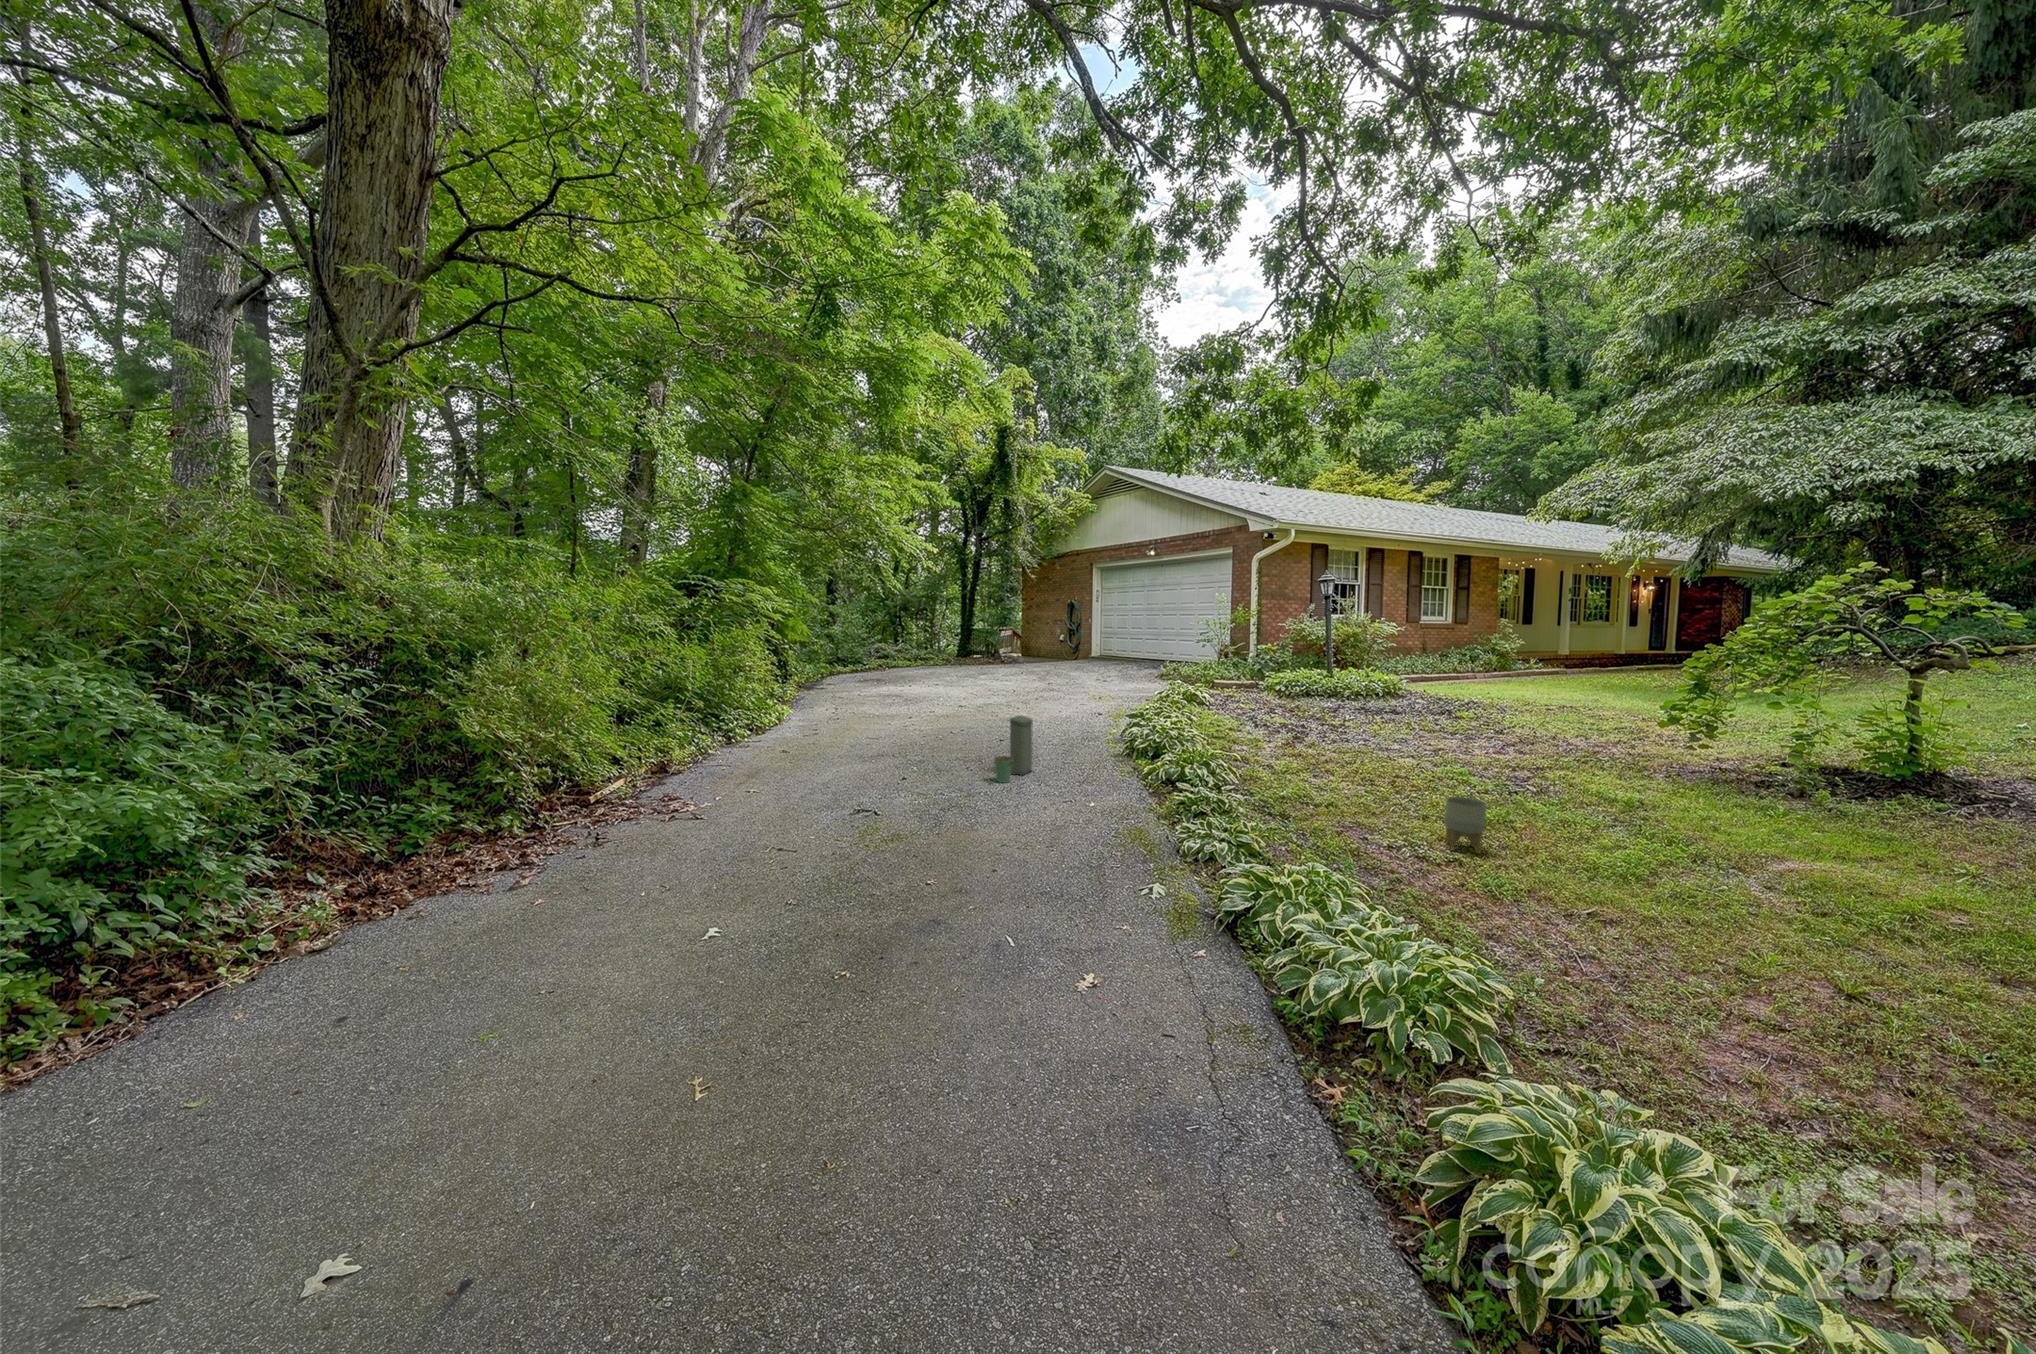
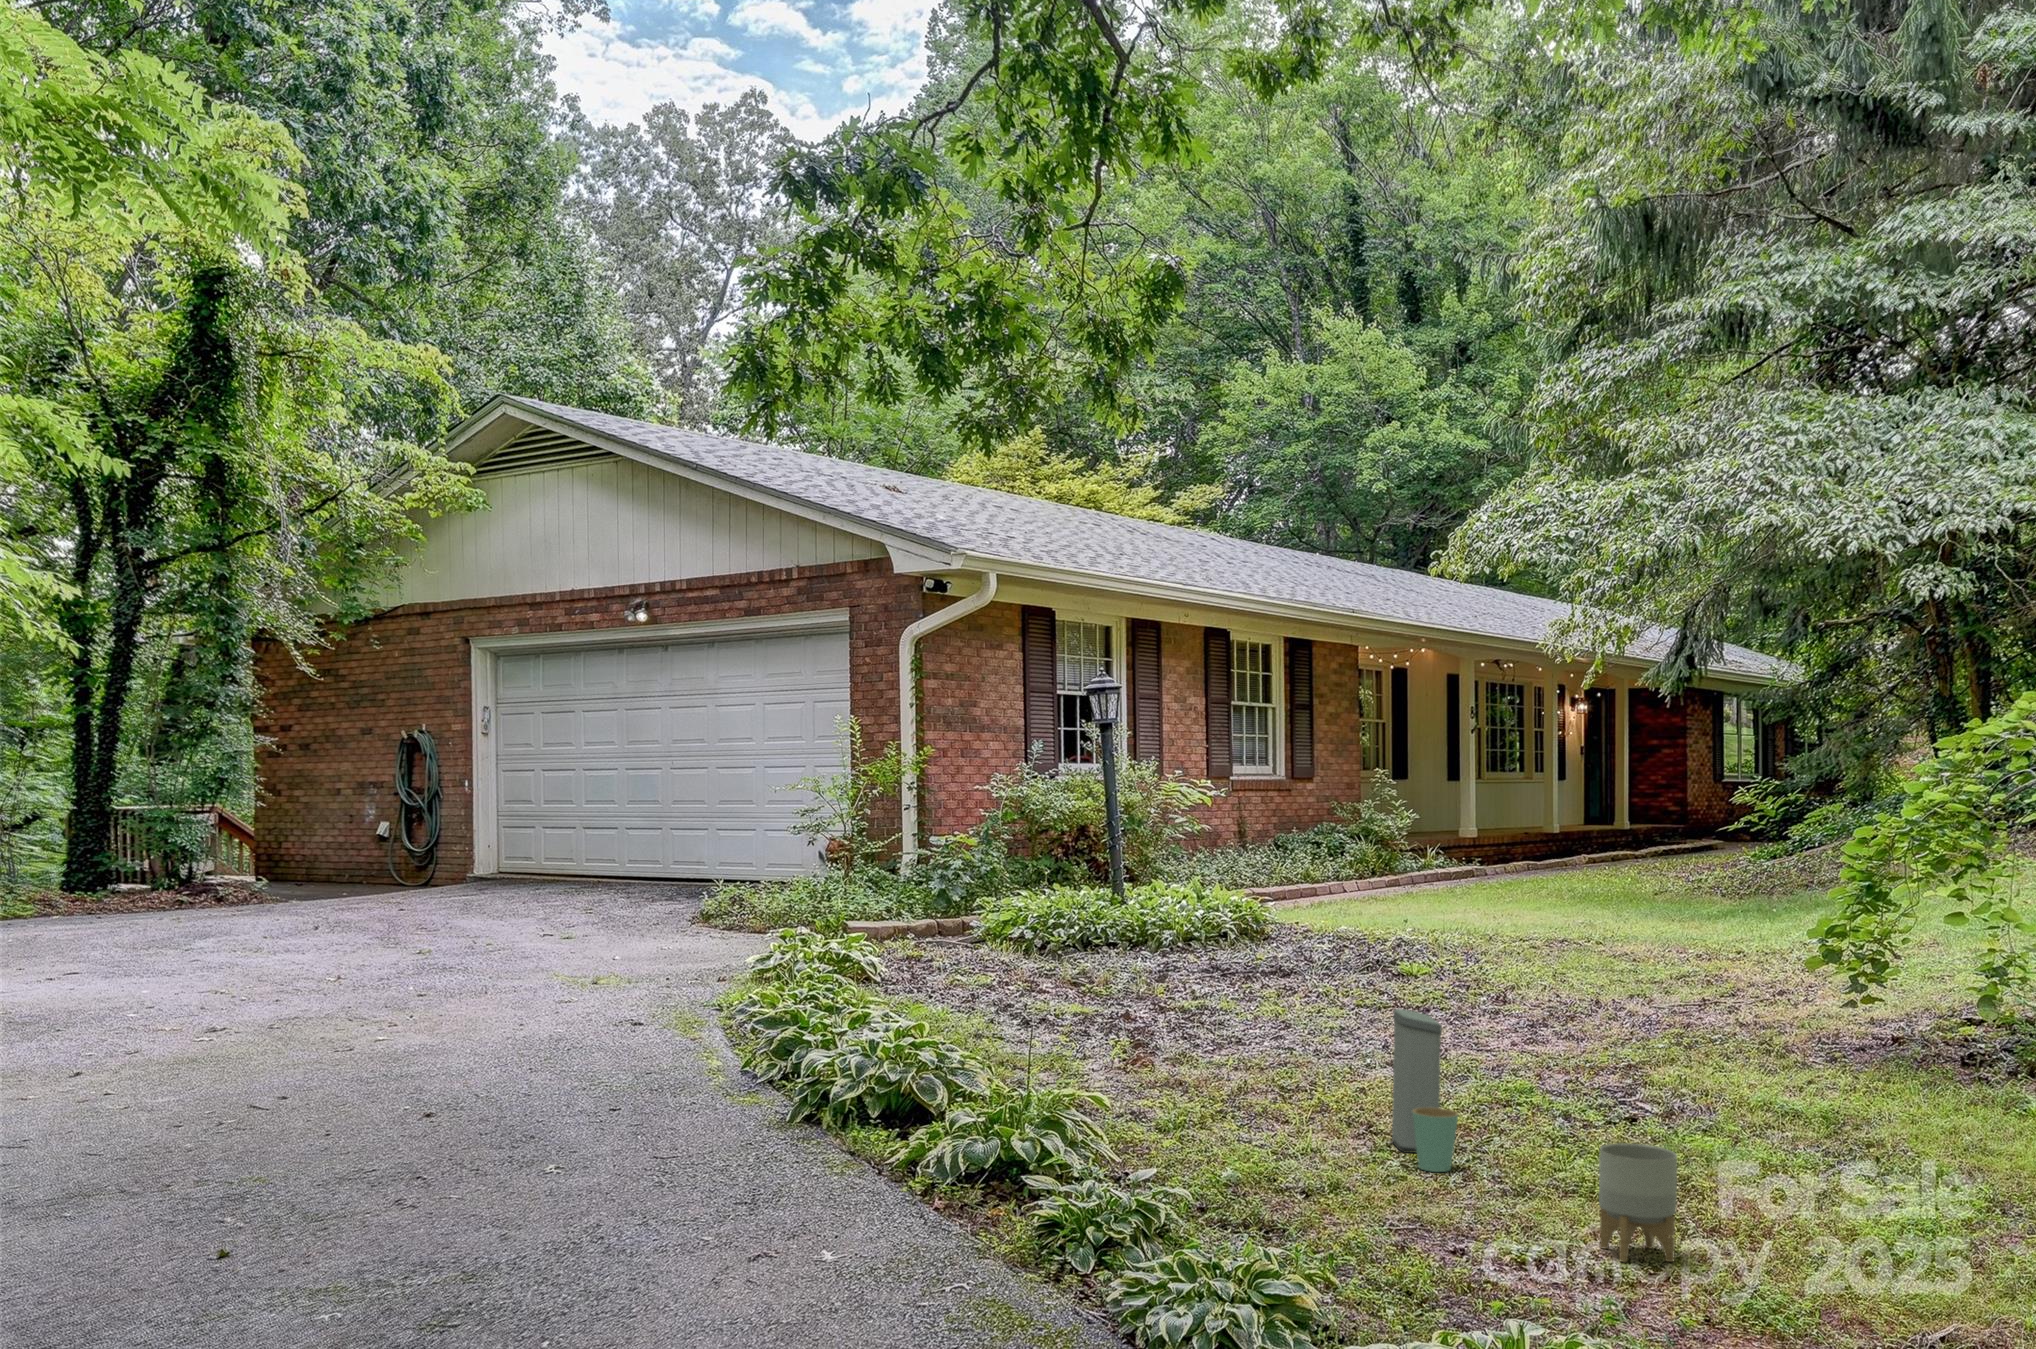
trash can: present [994,715,1033,783] -> present [1392,1009,1458,1172]

